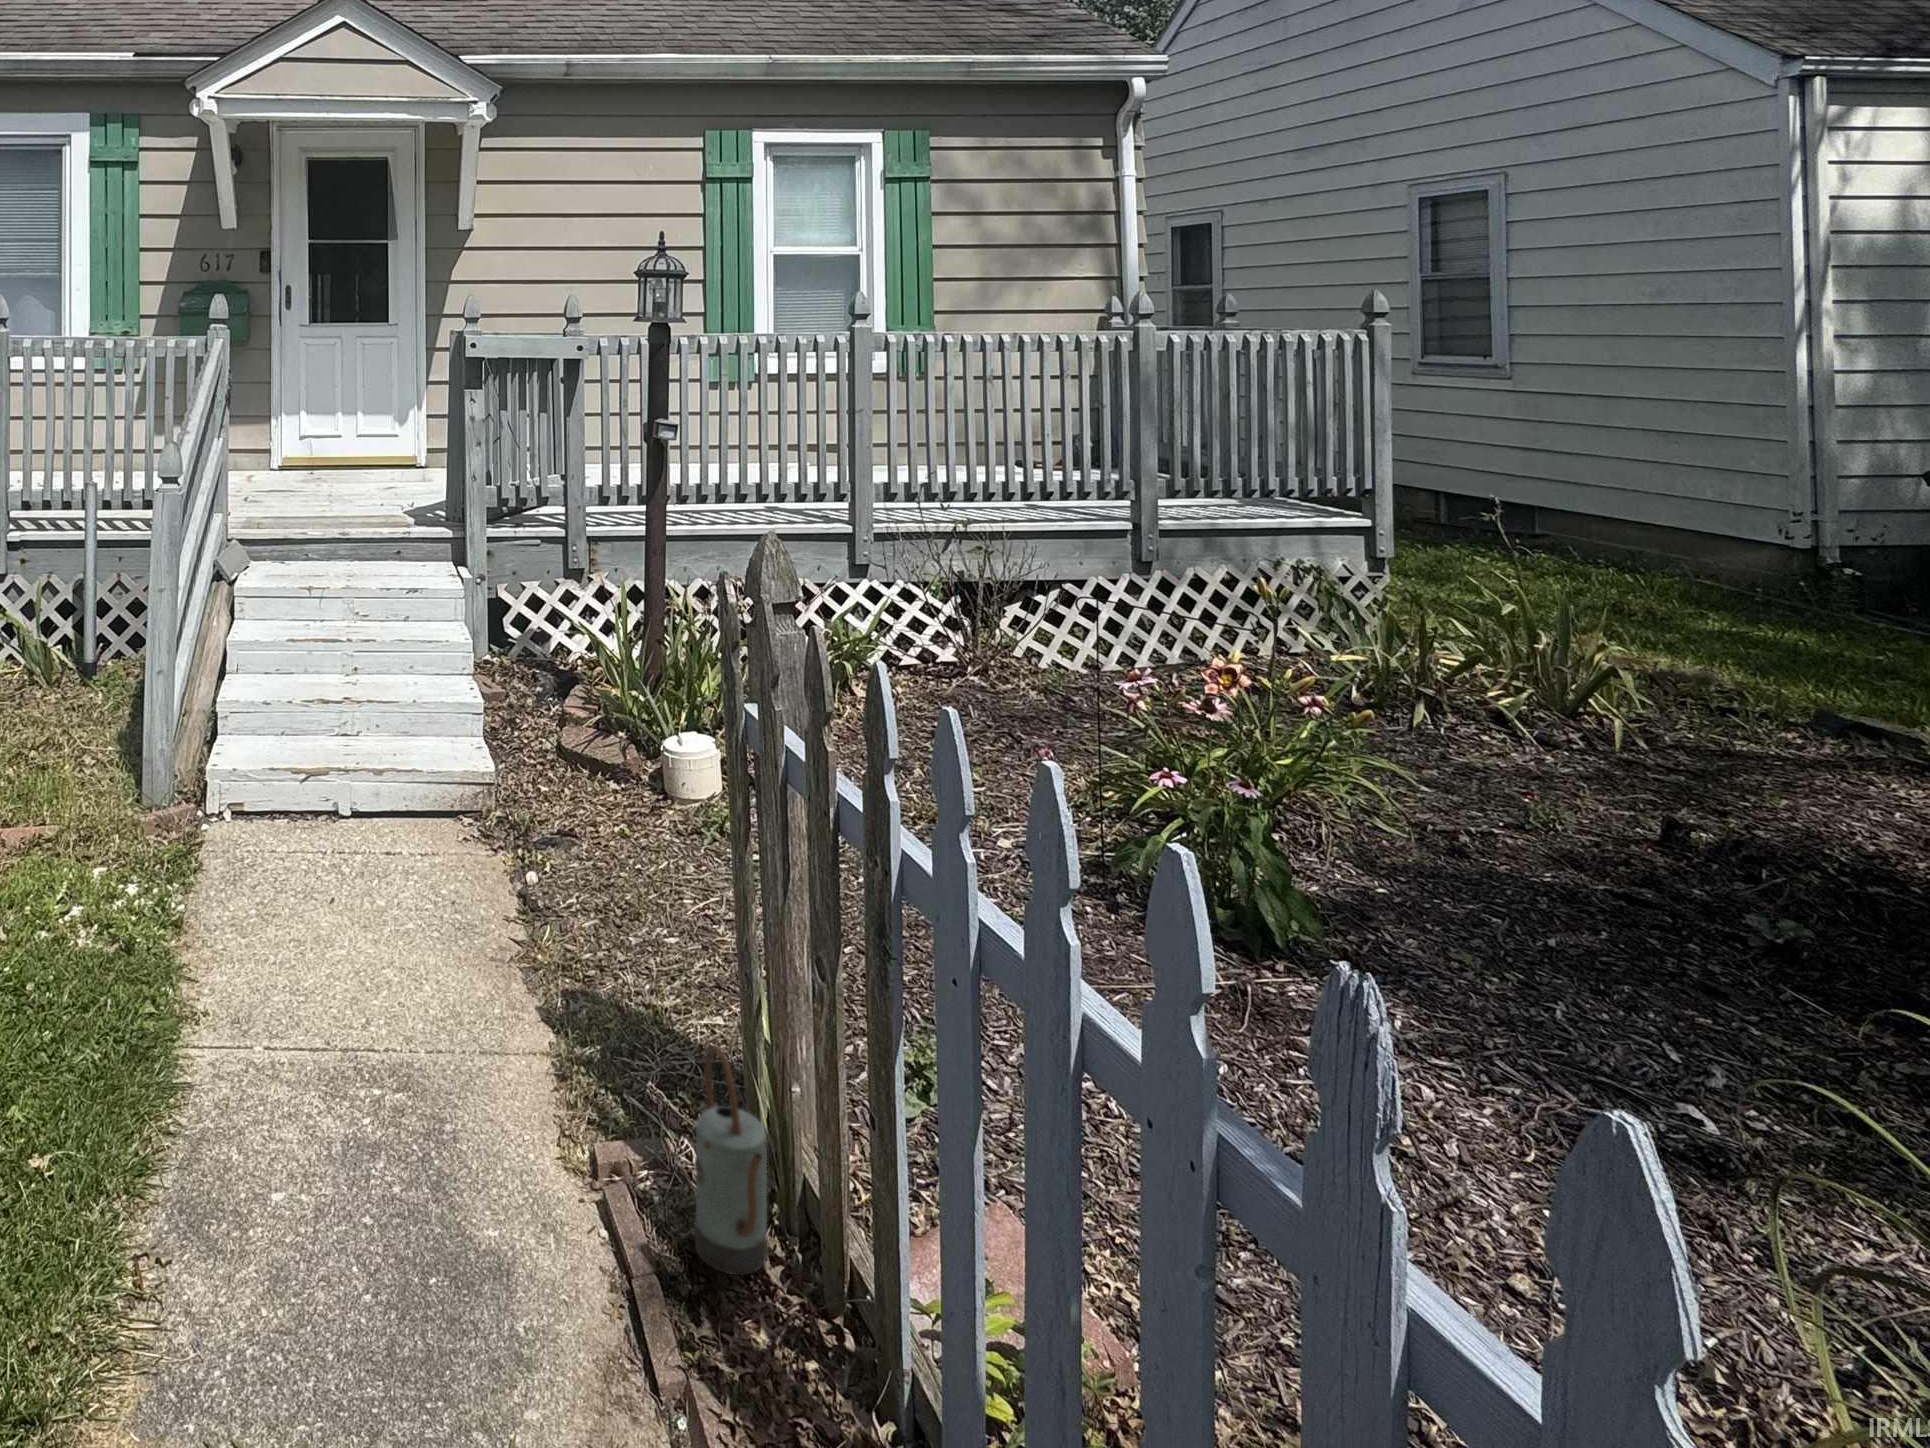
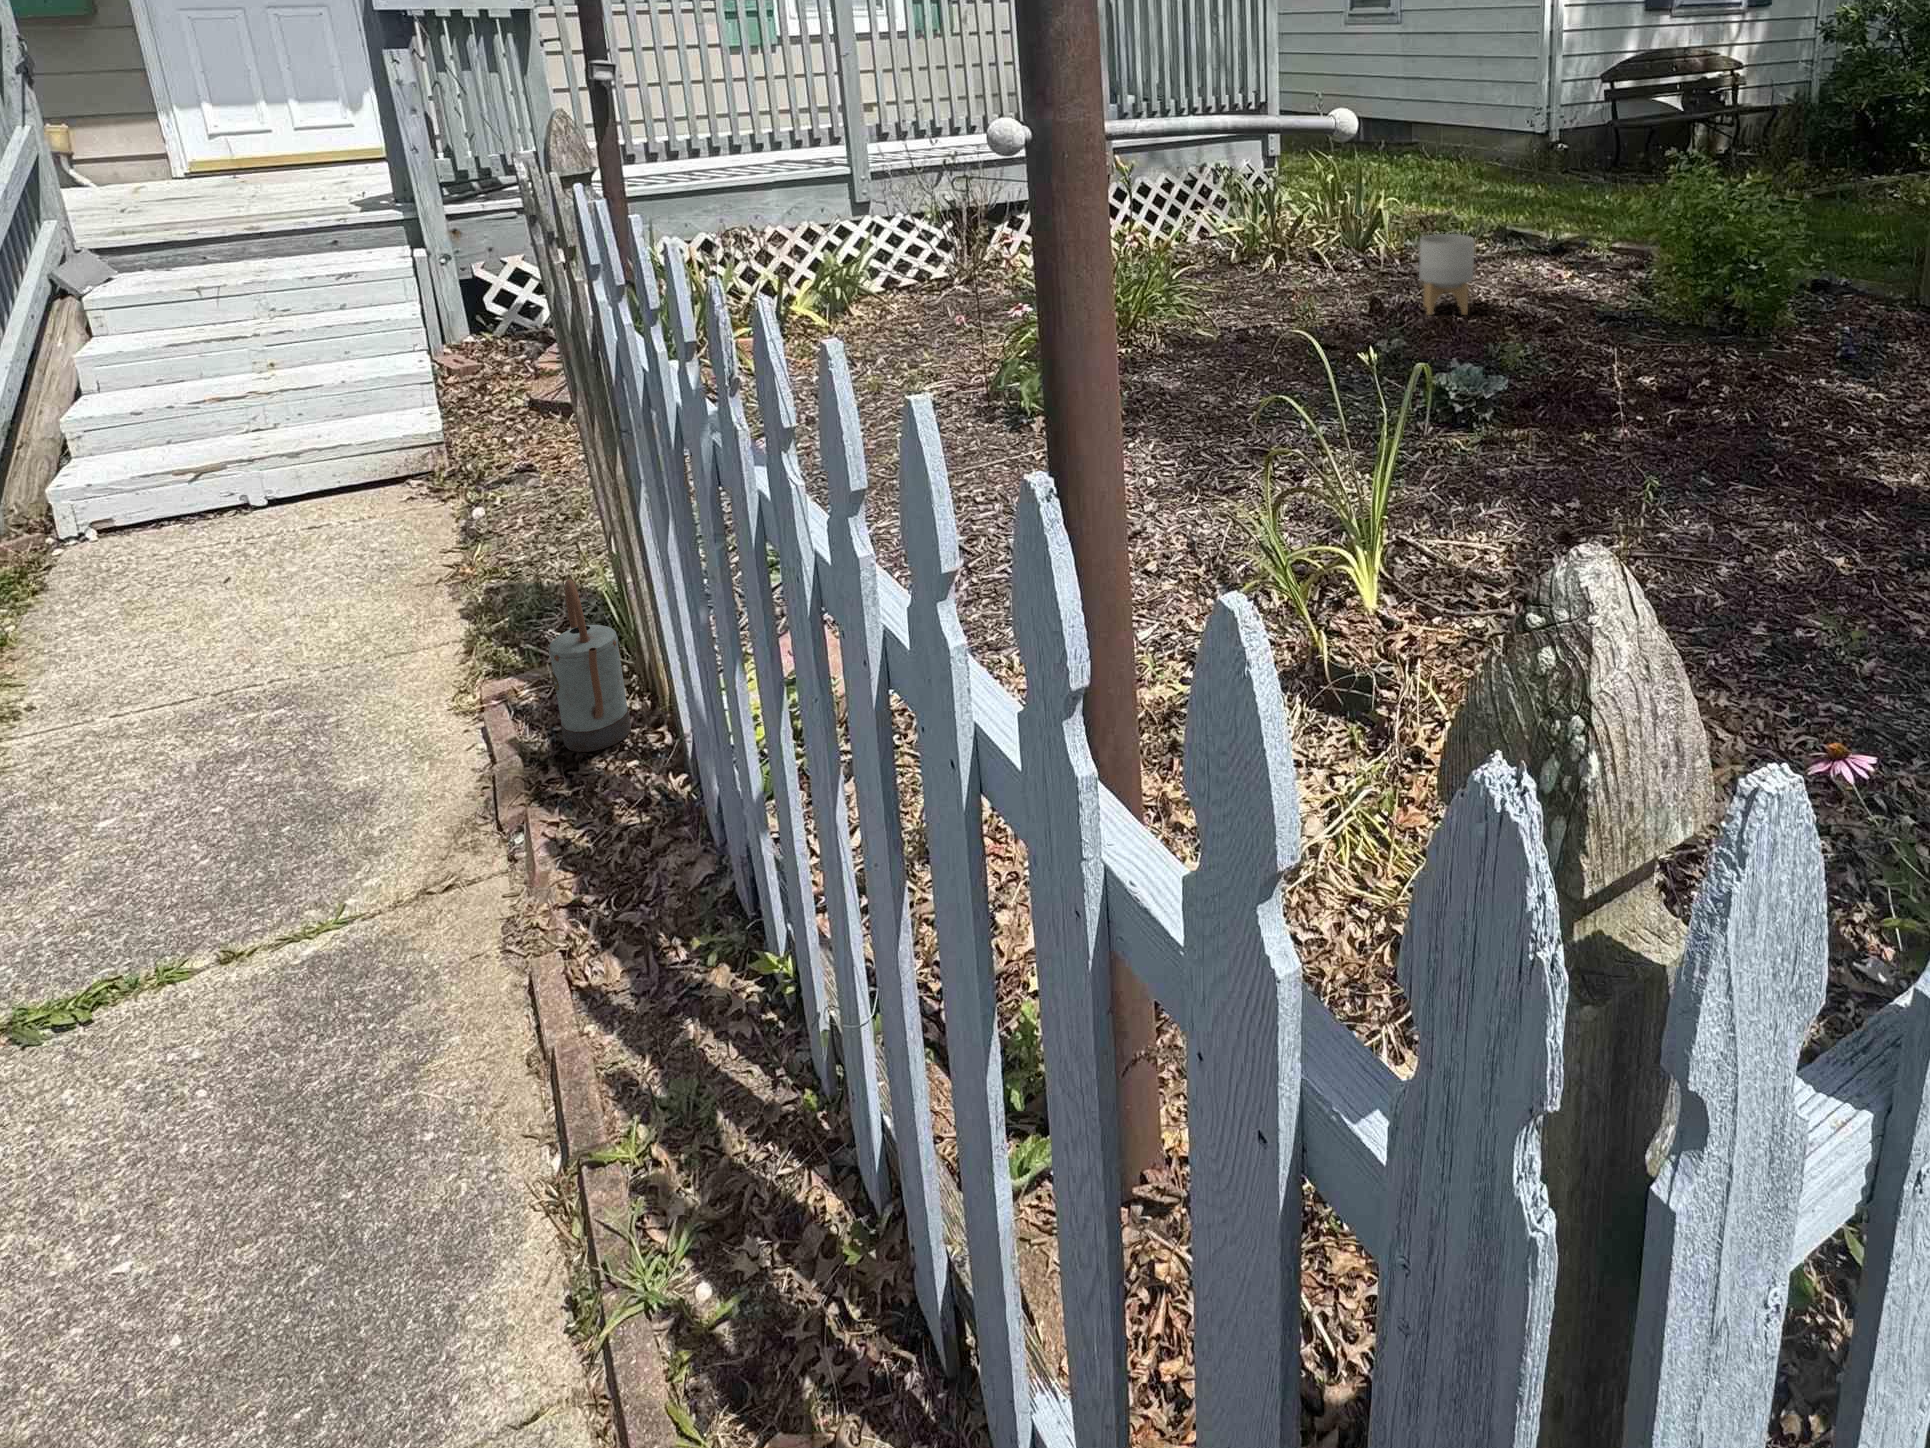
planter: none [1724,726,1836,861] -> present [1419,234,1474,315]

